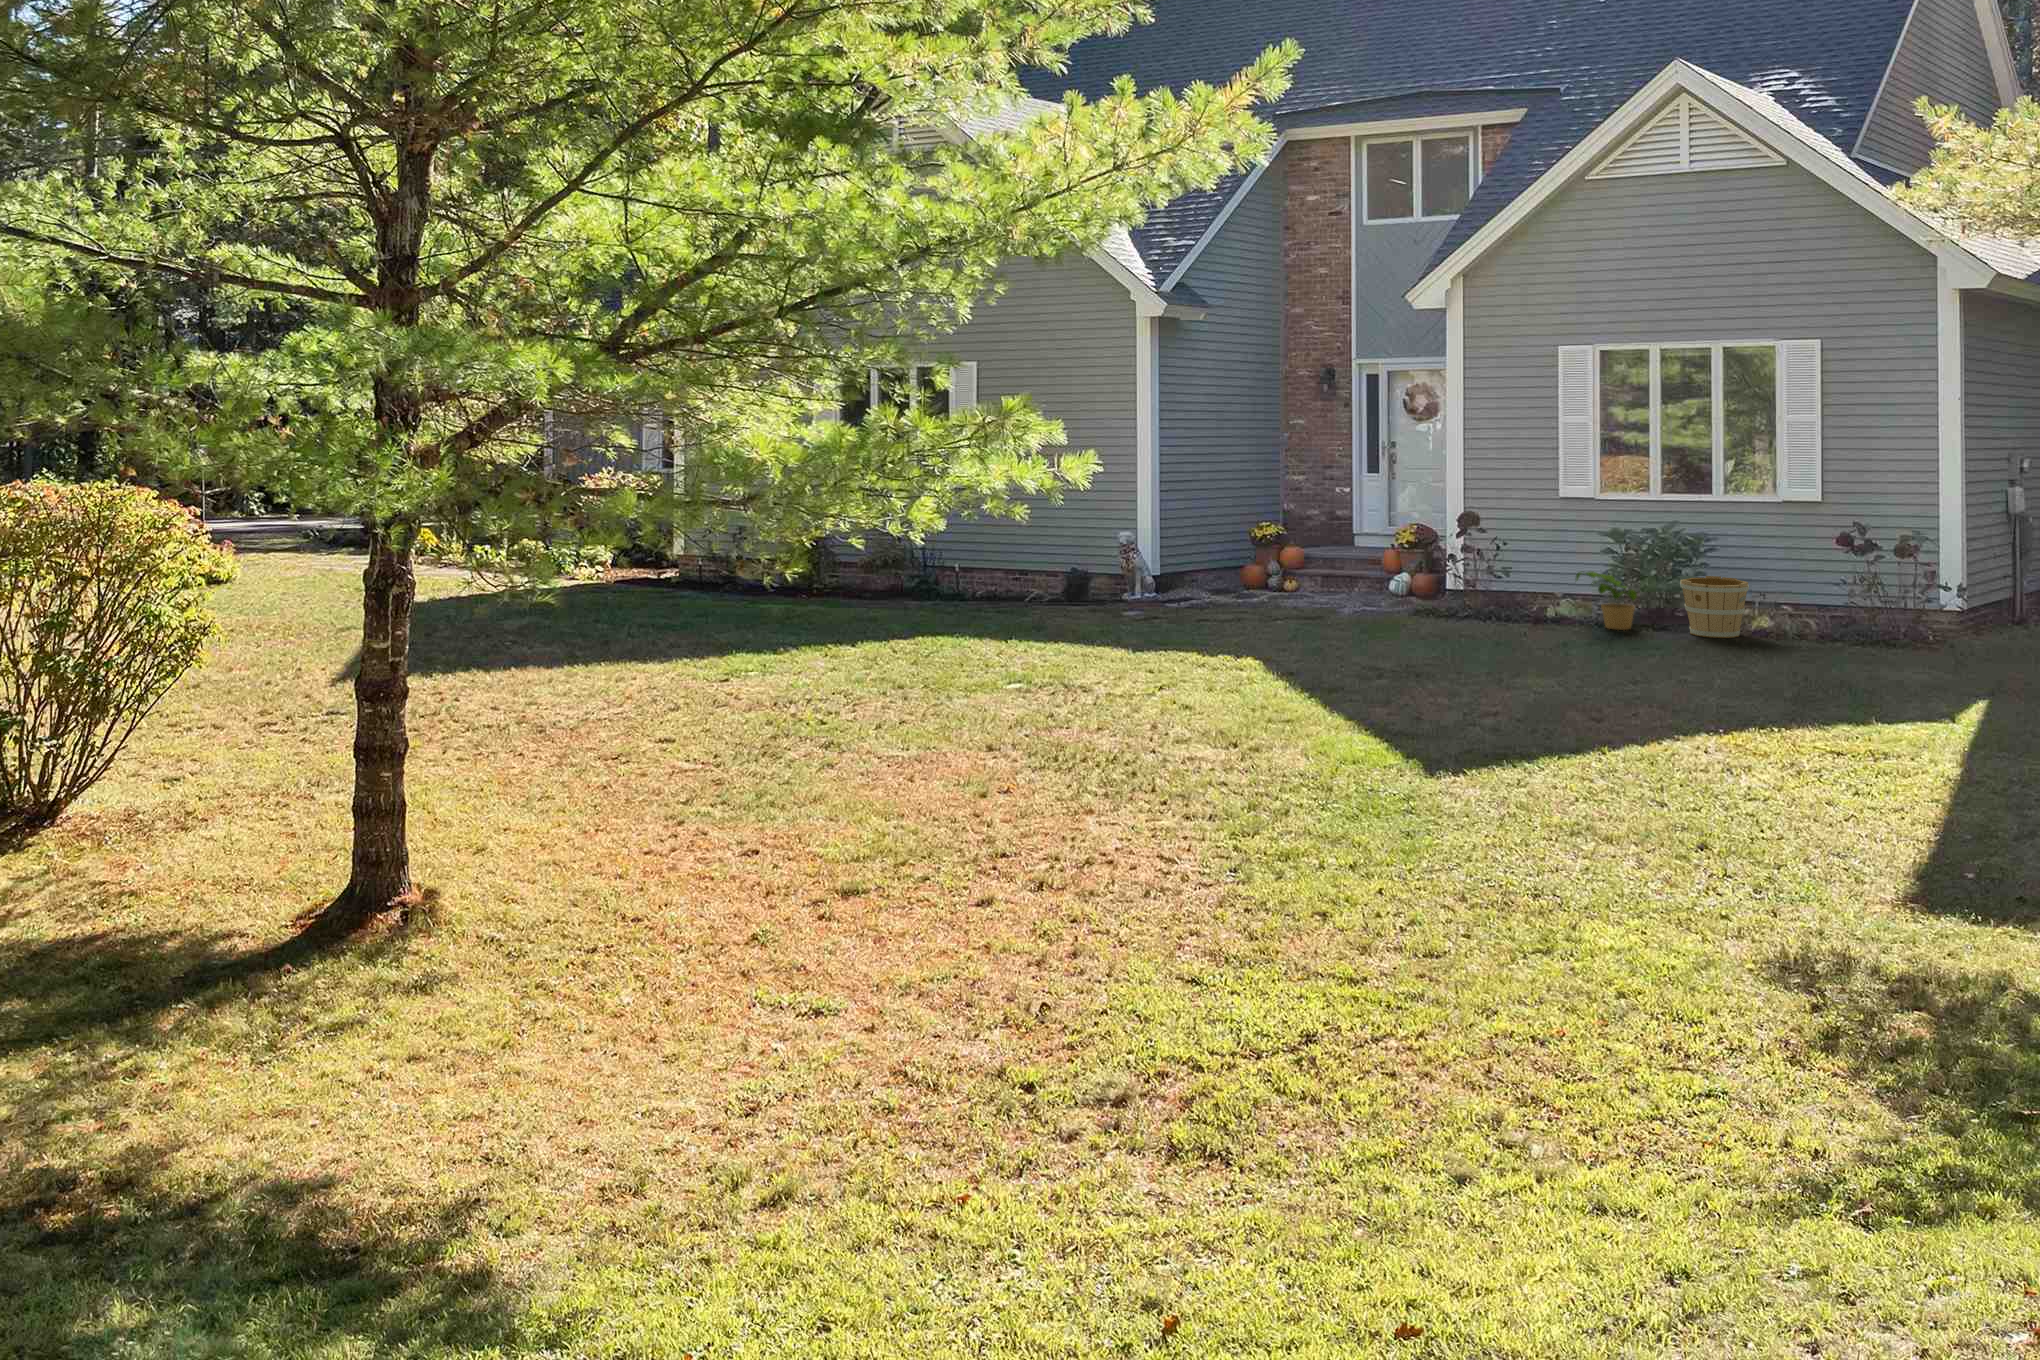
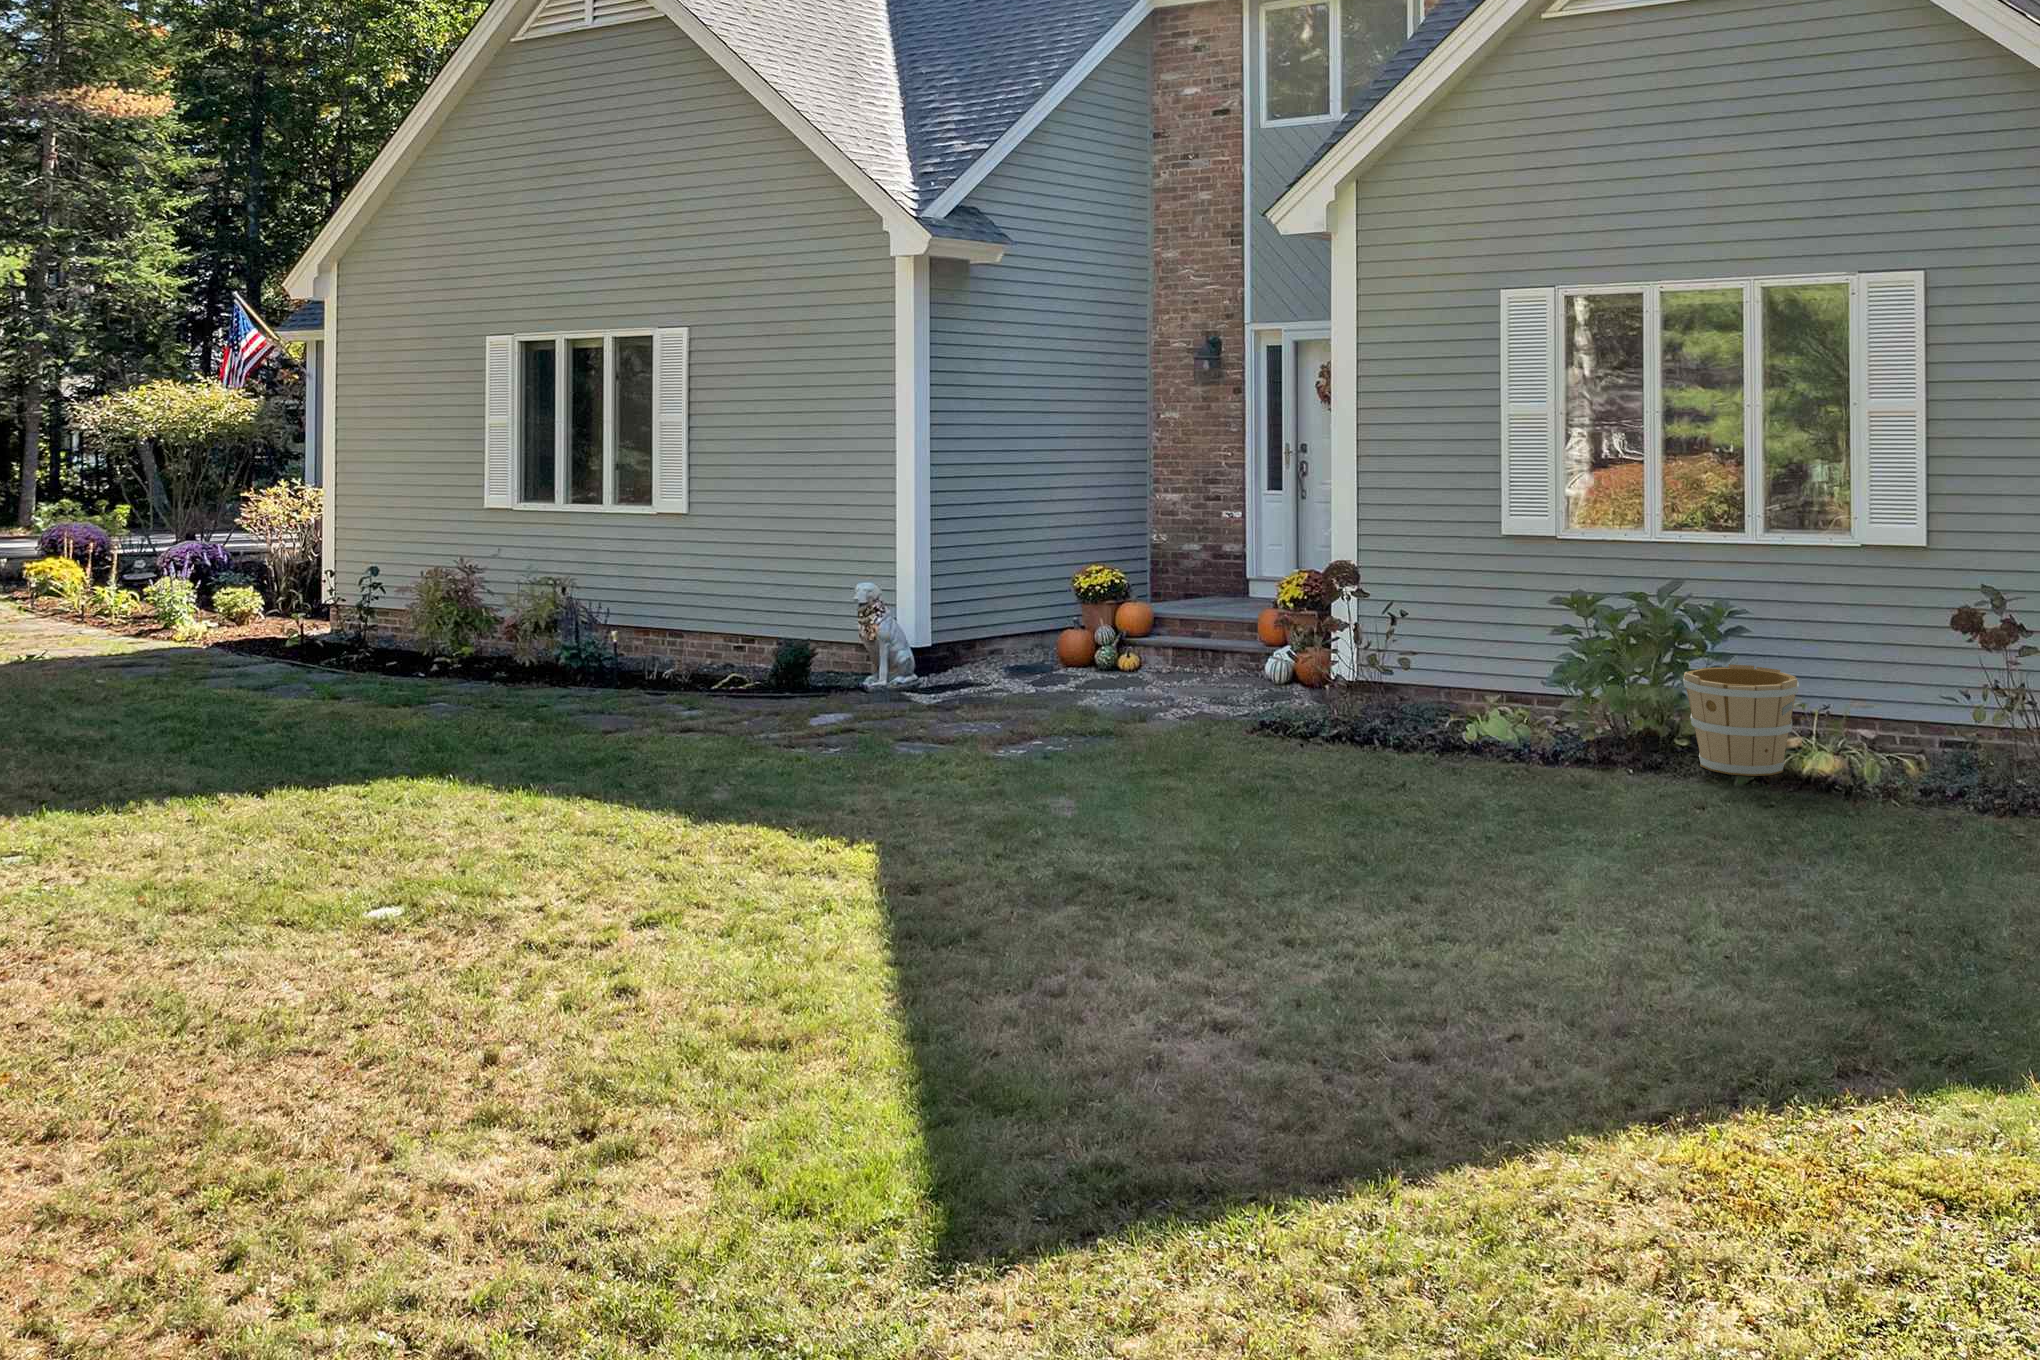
potted plant: present [1576,571,1637,630] -> none [1508,657,1613,756]

